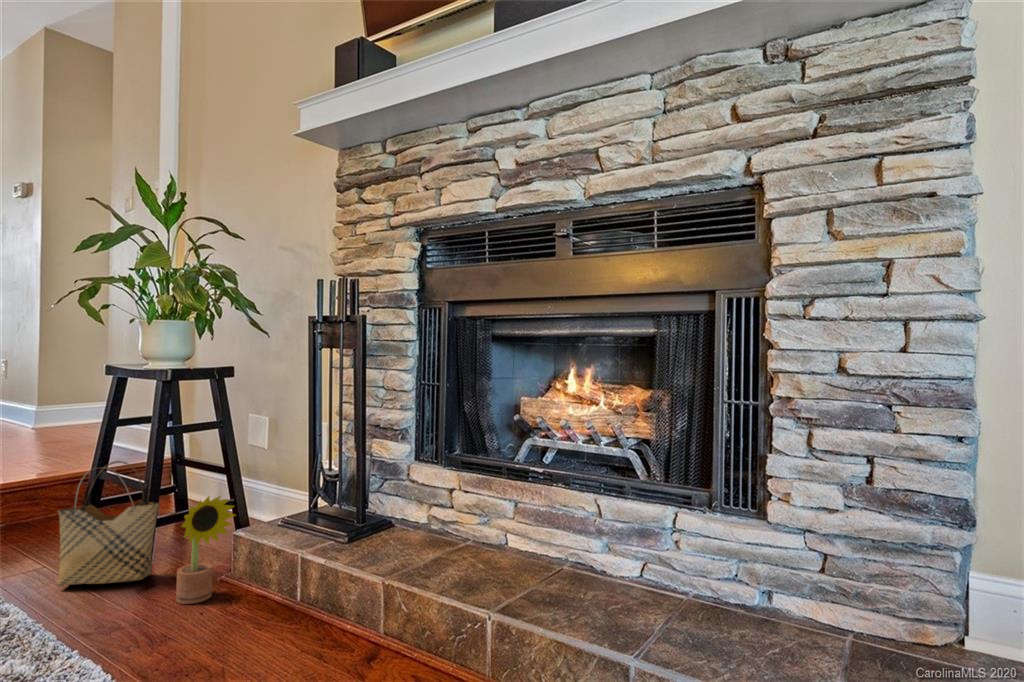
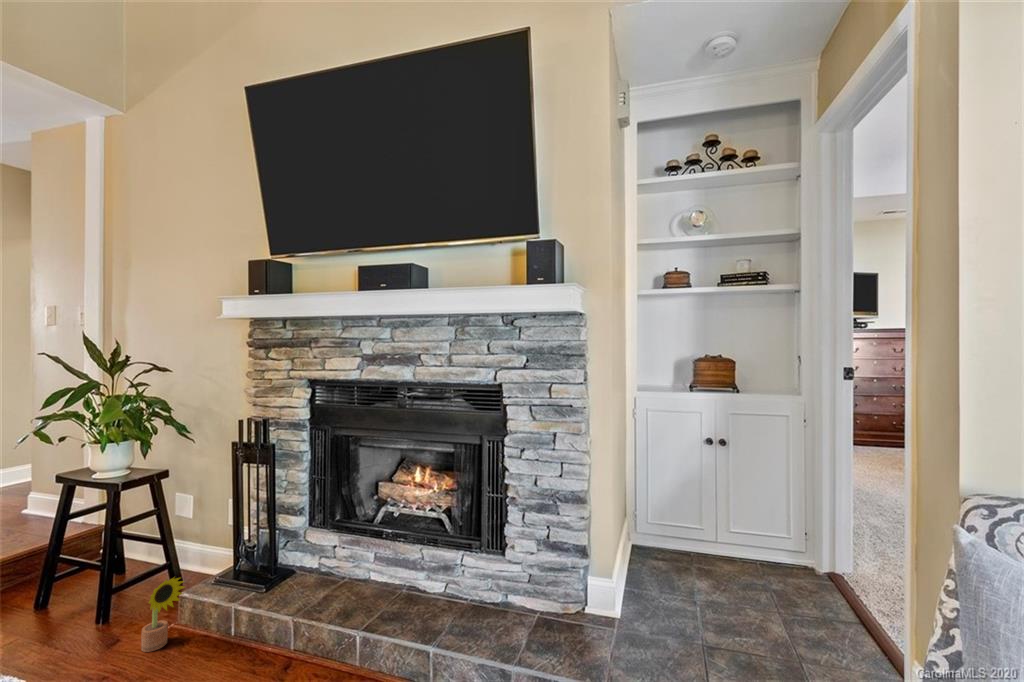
woven basket: present [57,461,159,586] -> none [39,556,120,655]

